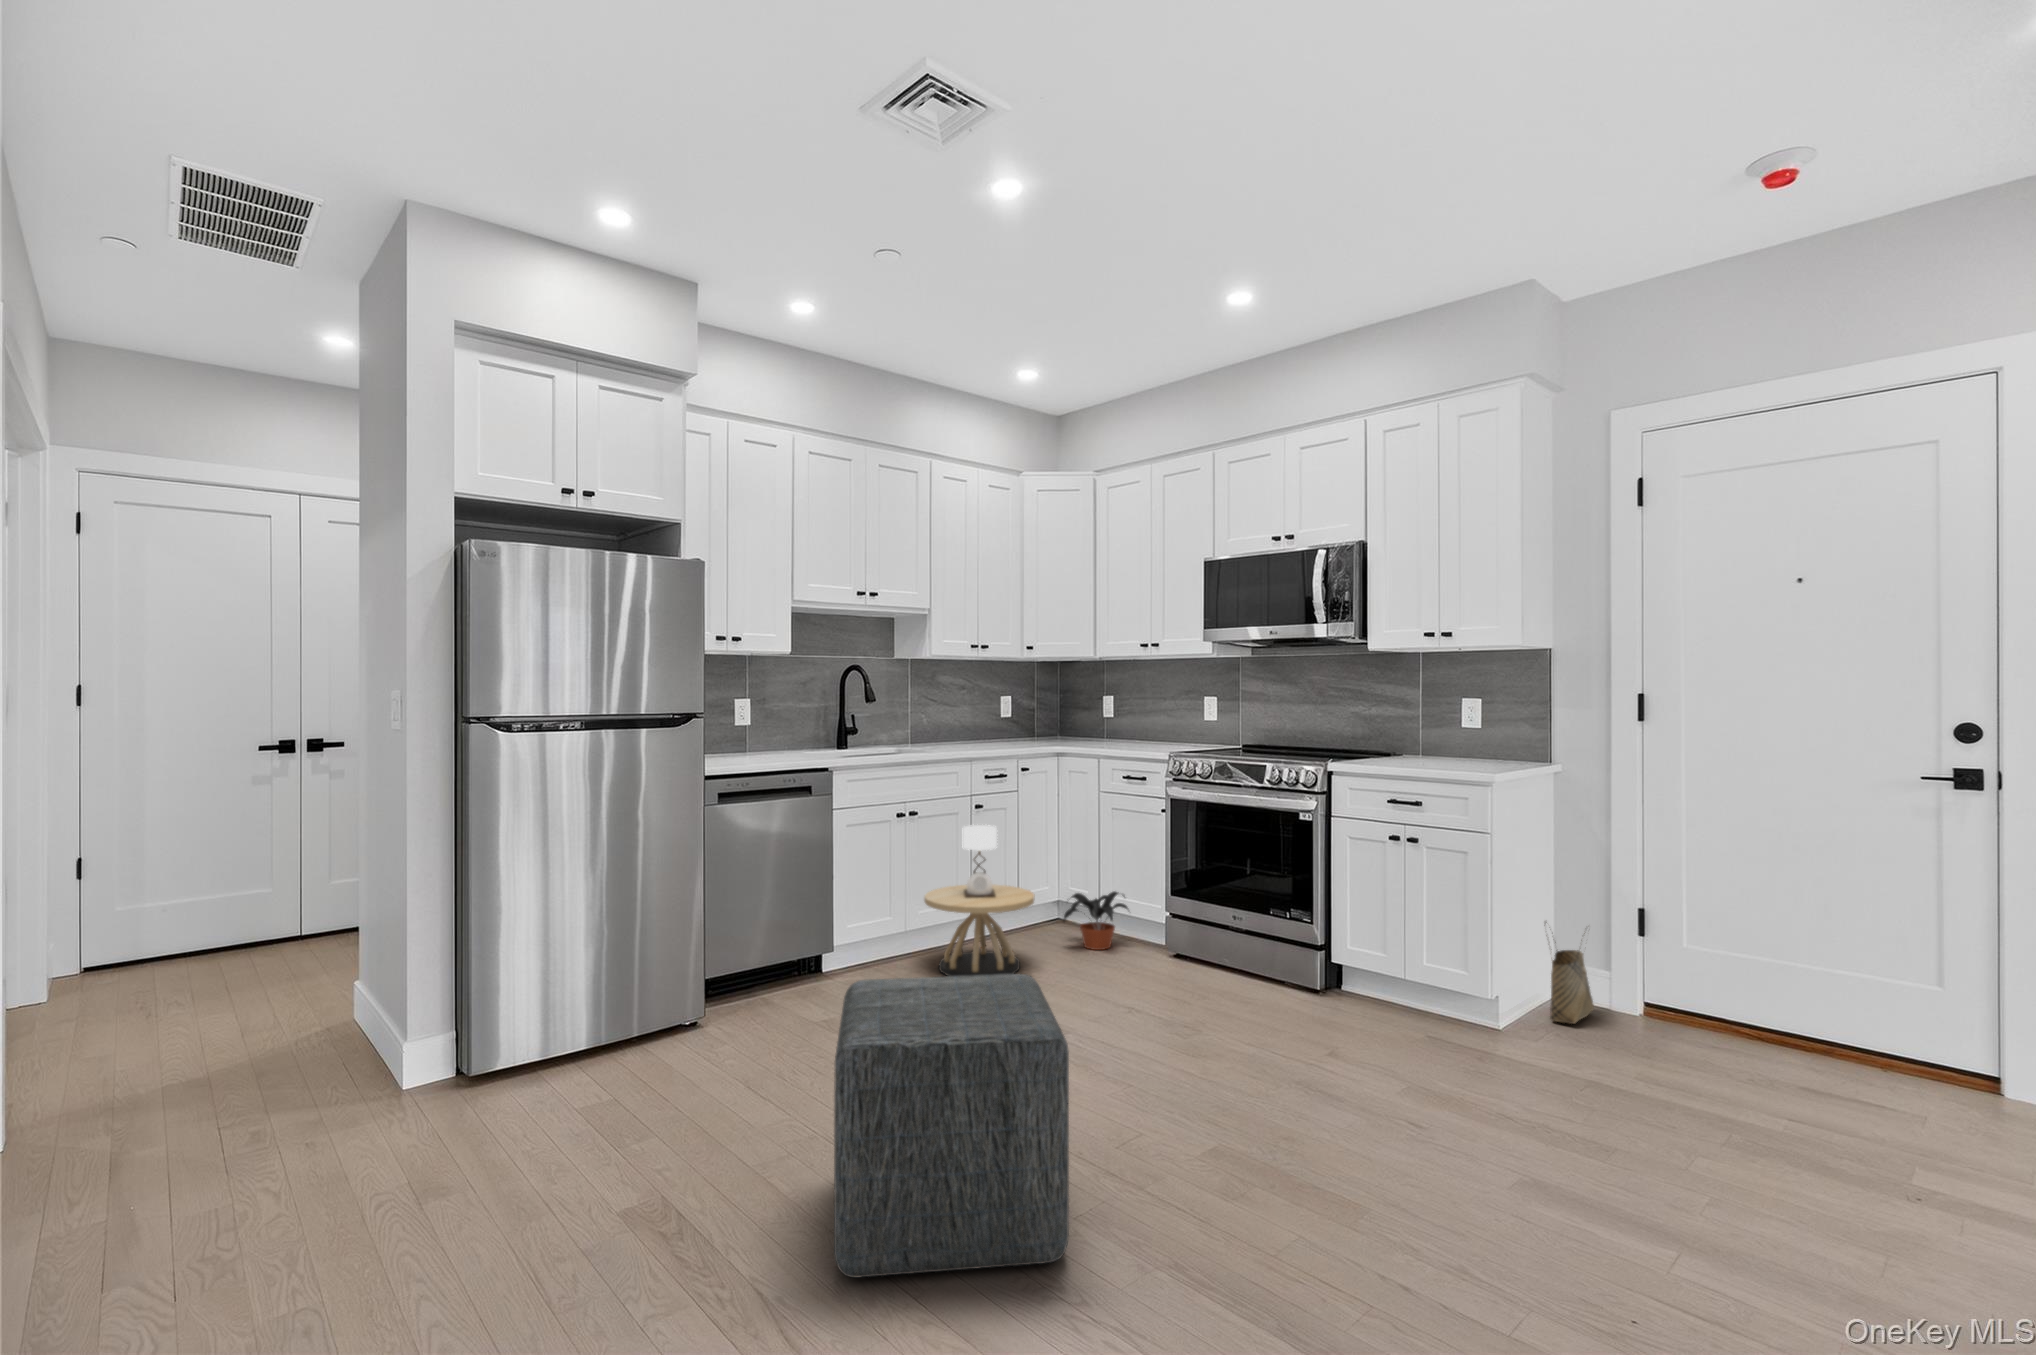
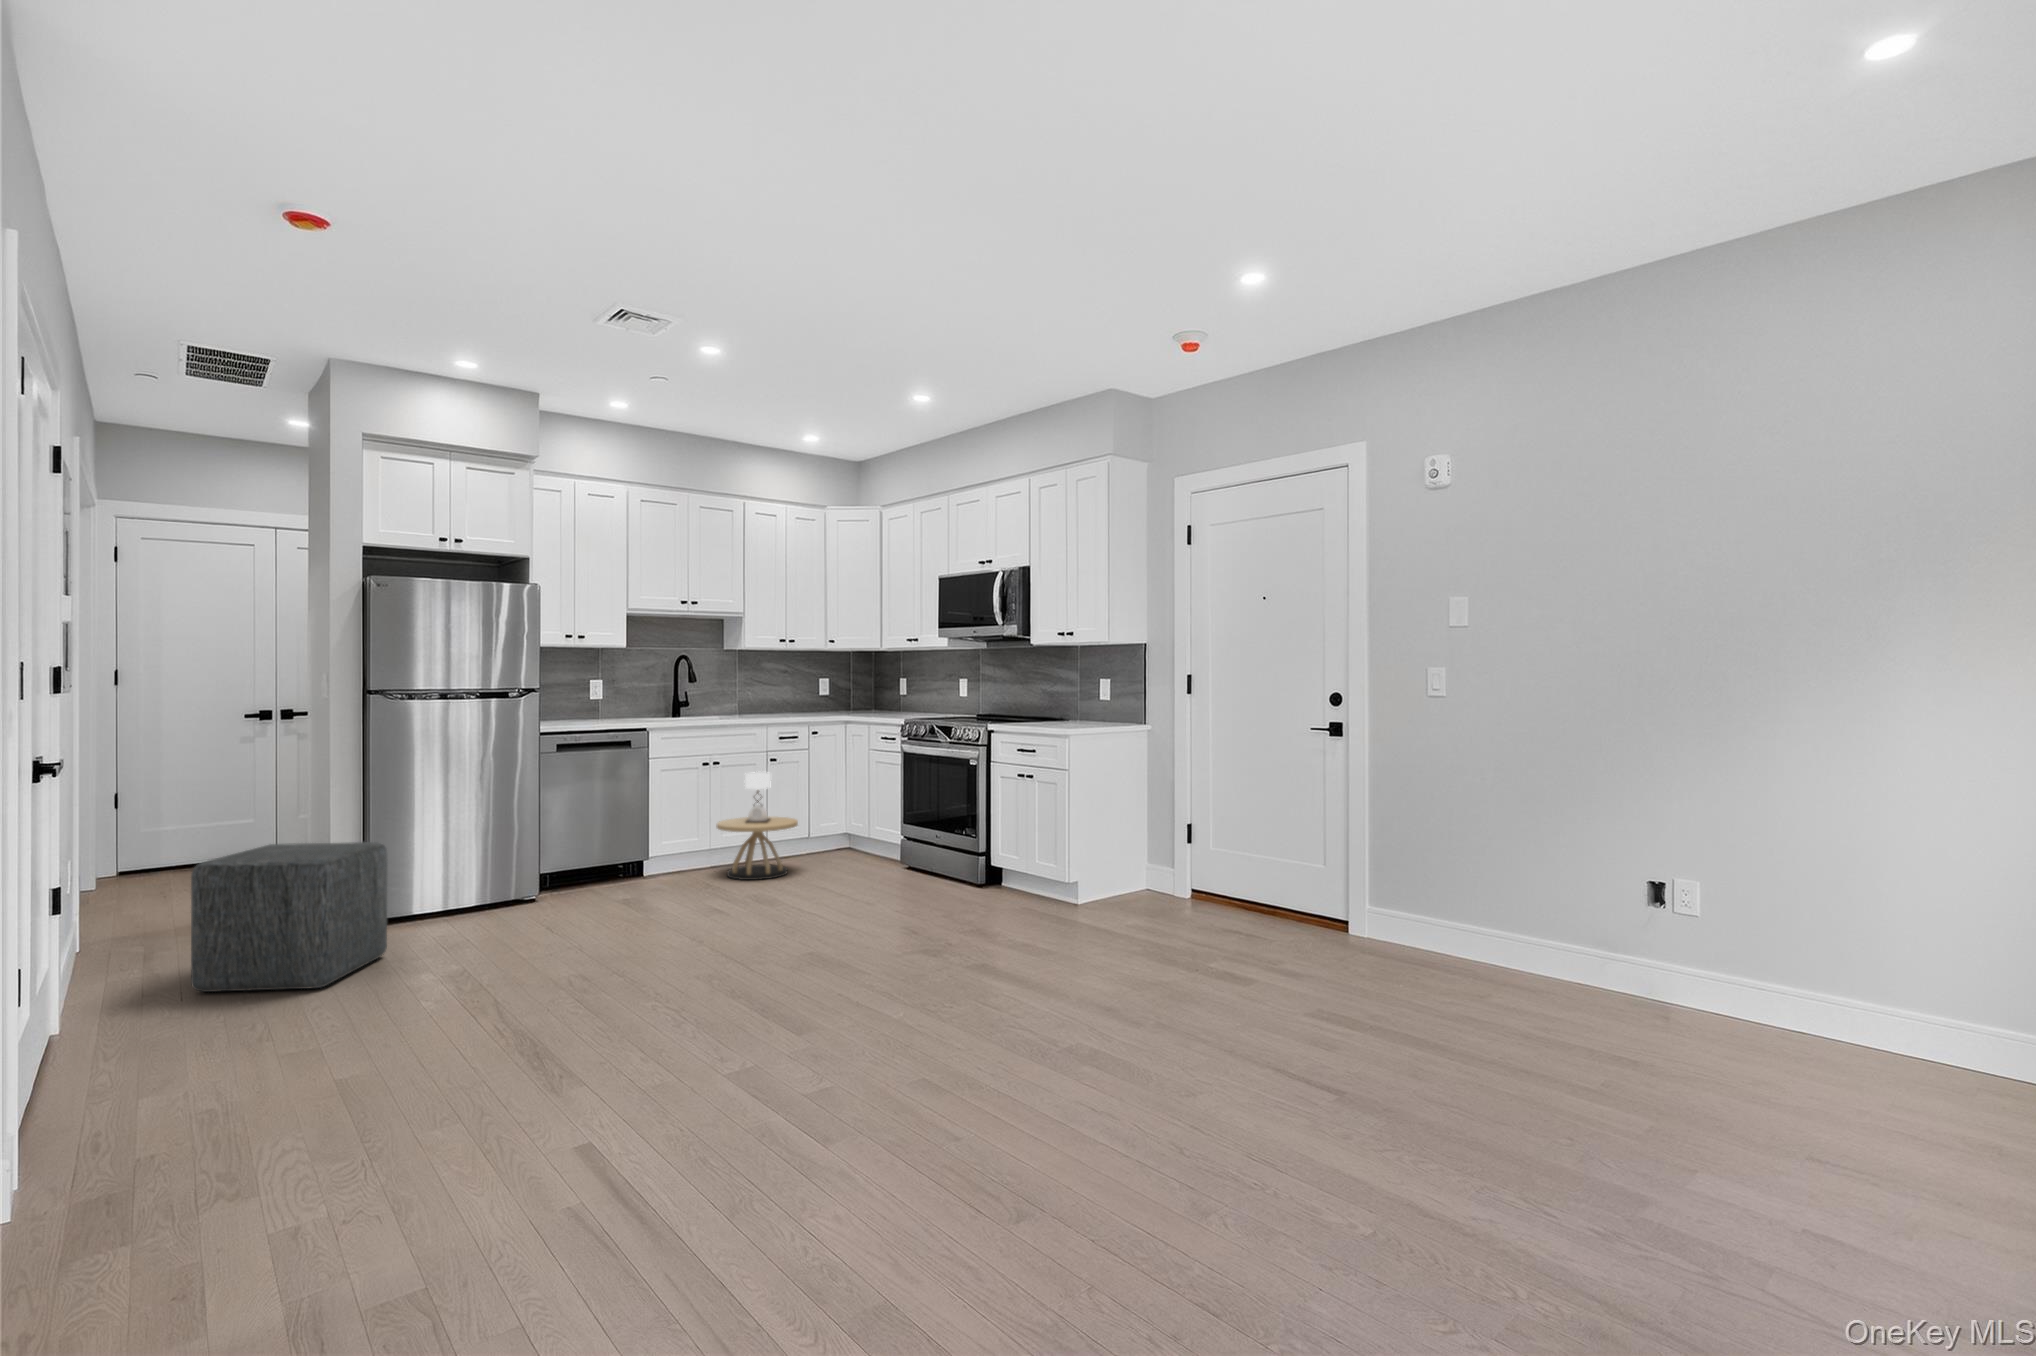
potted plant: present [1064,891,1128,950] -> none [830,824,881,865]
woven basket: present [1546,922,1594,1024] -> none [1117,833,1154,901]
ottoman: present [834,974,1069,1277] -> present [191,842,387,992]

